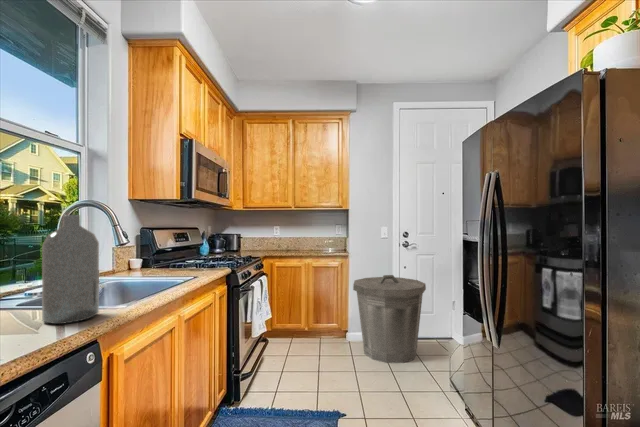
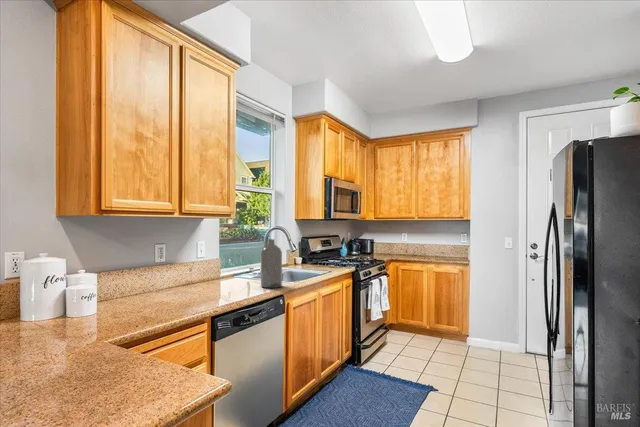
trash can: present [353,275,426,363] -> none [463,283,534,361]

